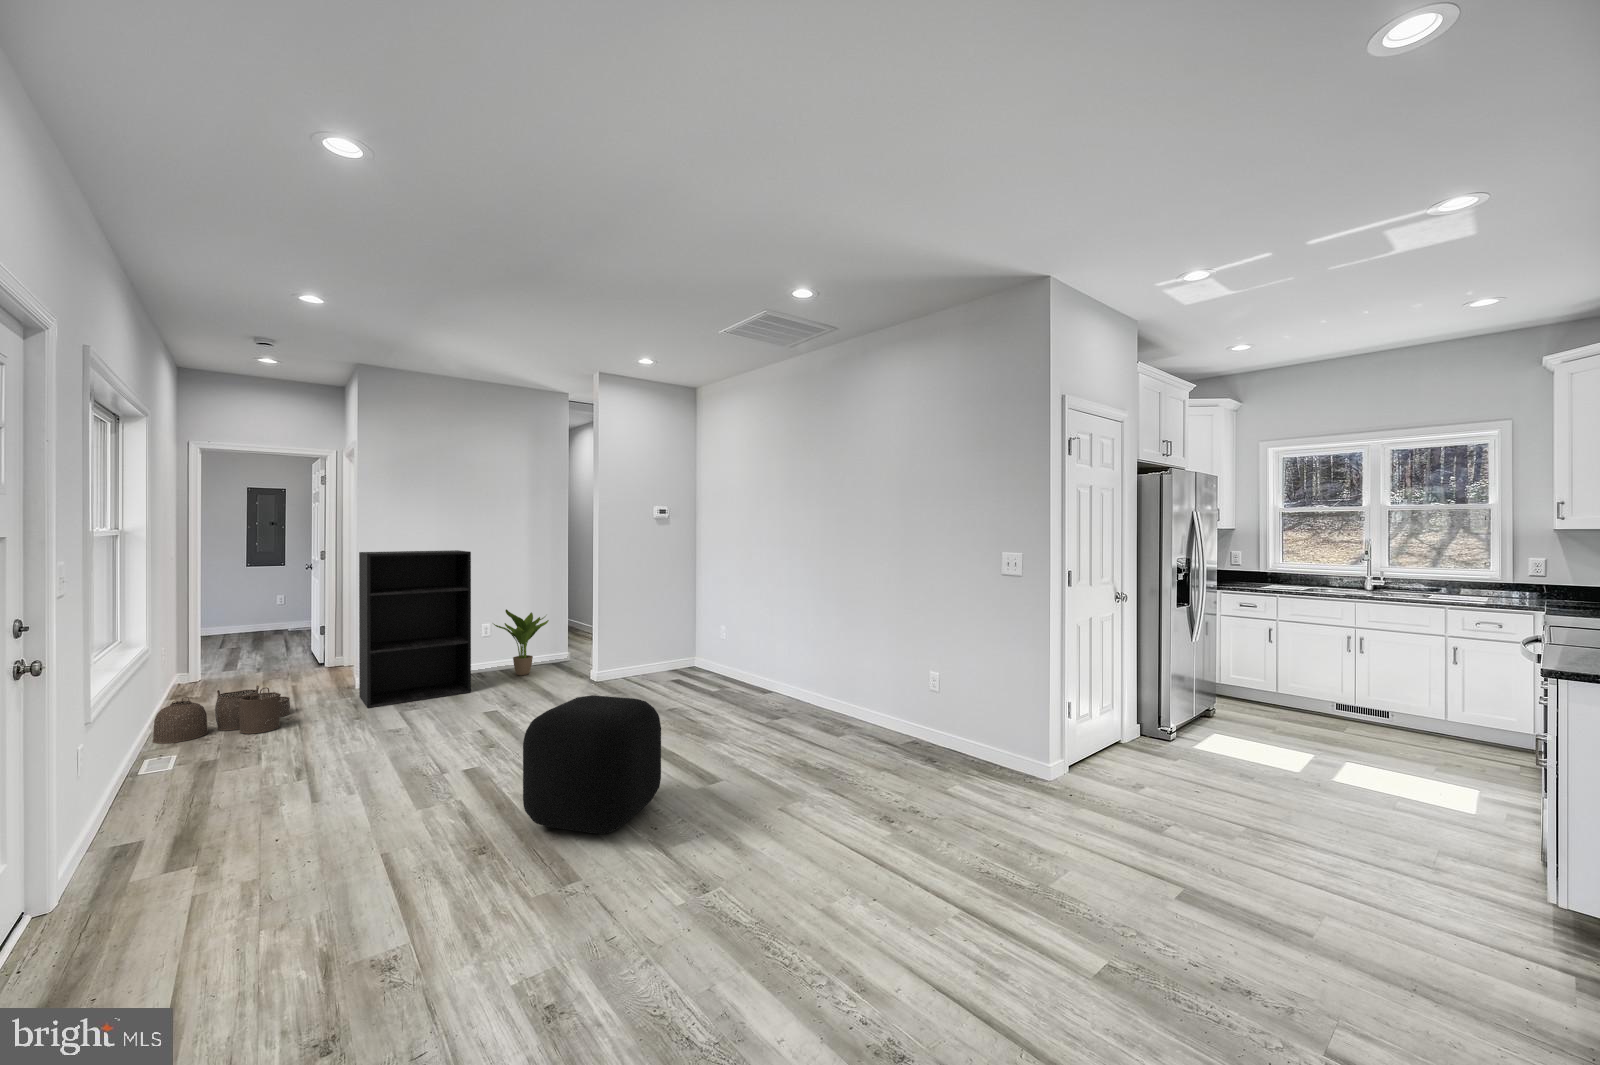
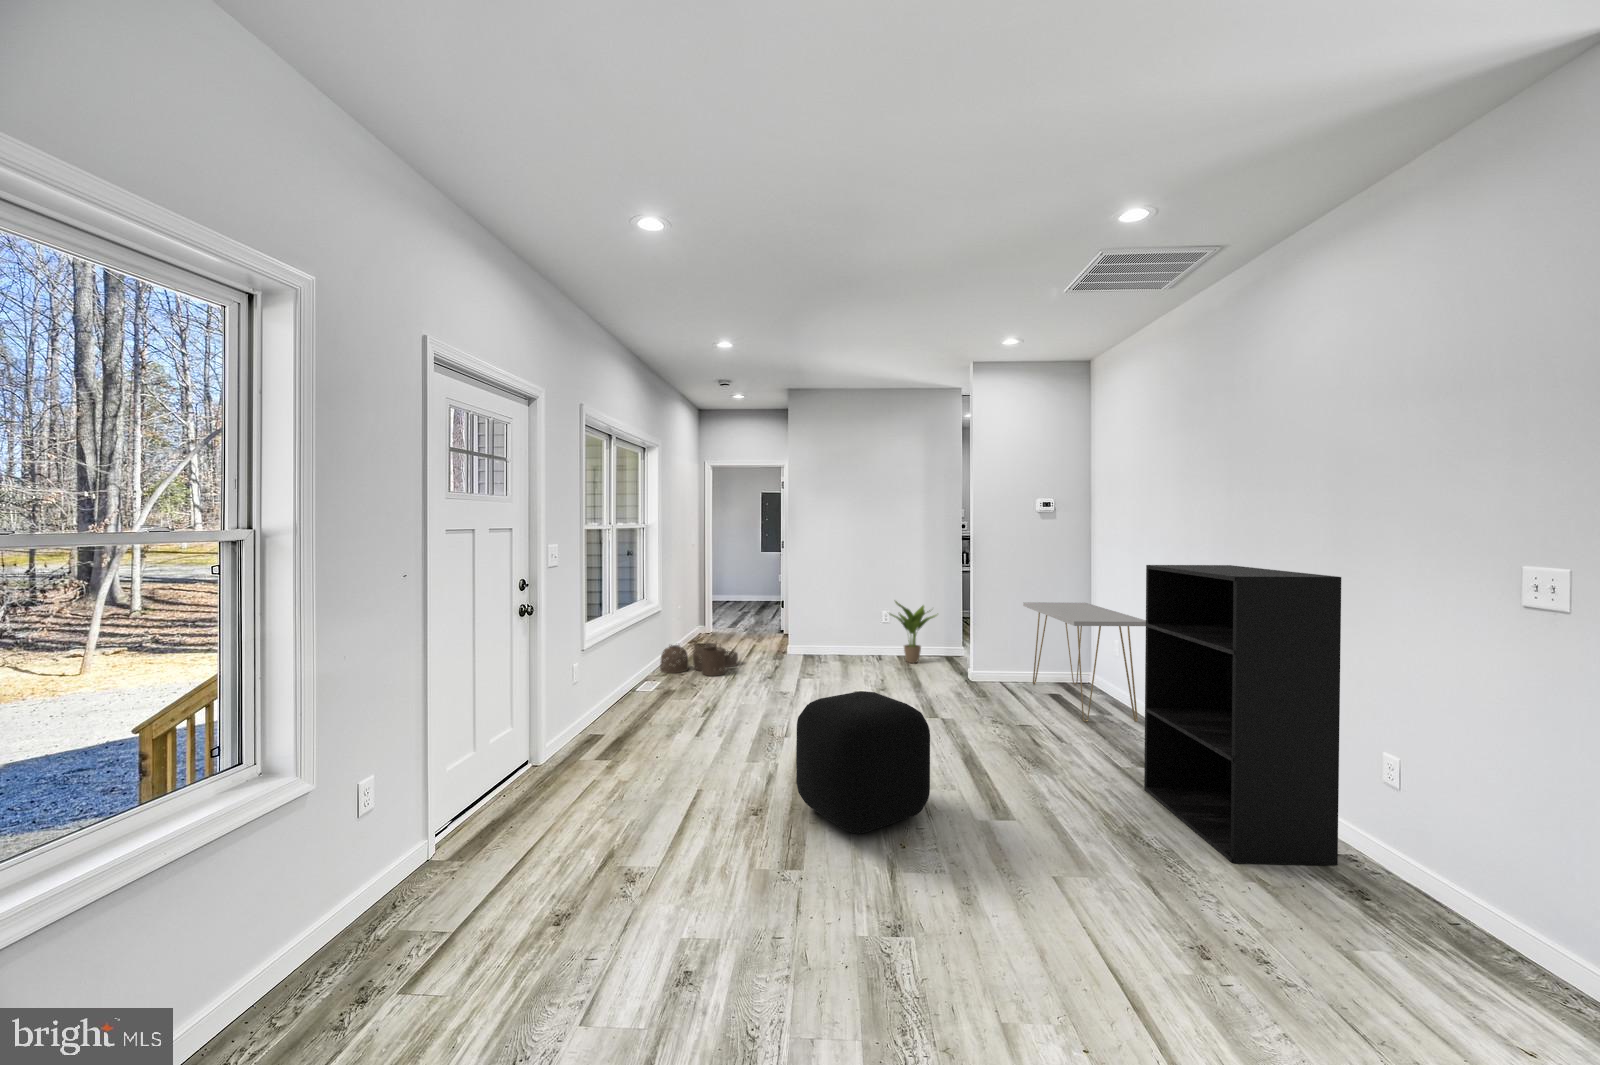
bookshelf: present [359,550,471,708] -> present [1144,565,1341,865]
console table: none [644,597,759,697] -> present [1023,602,1146,722]

